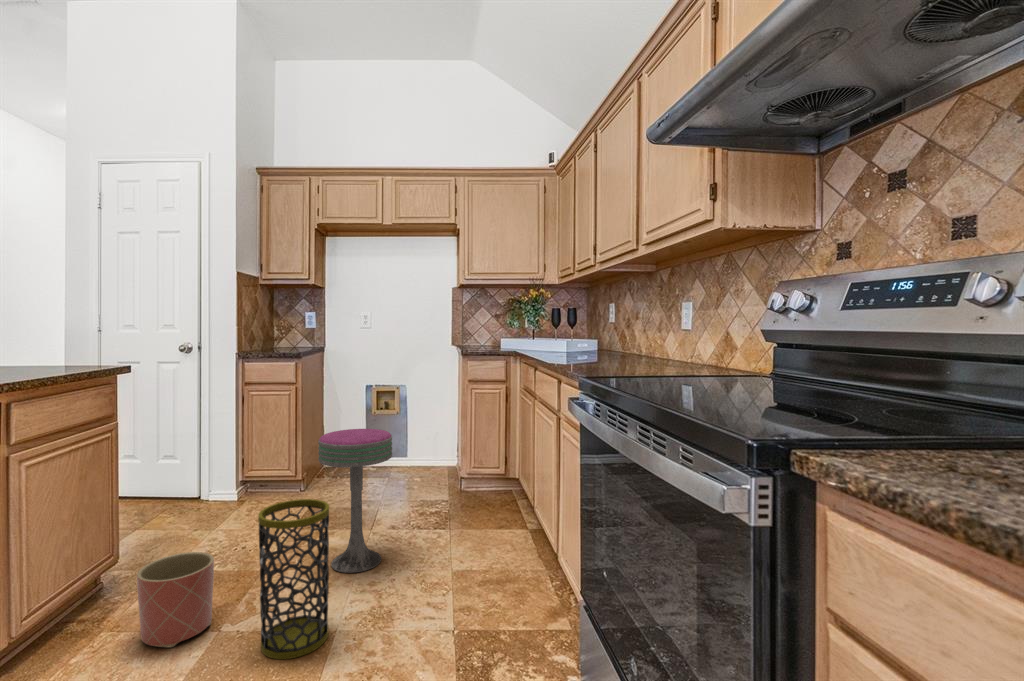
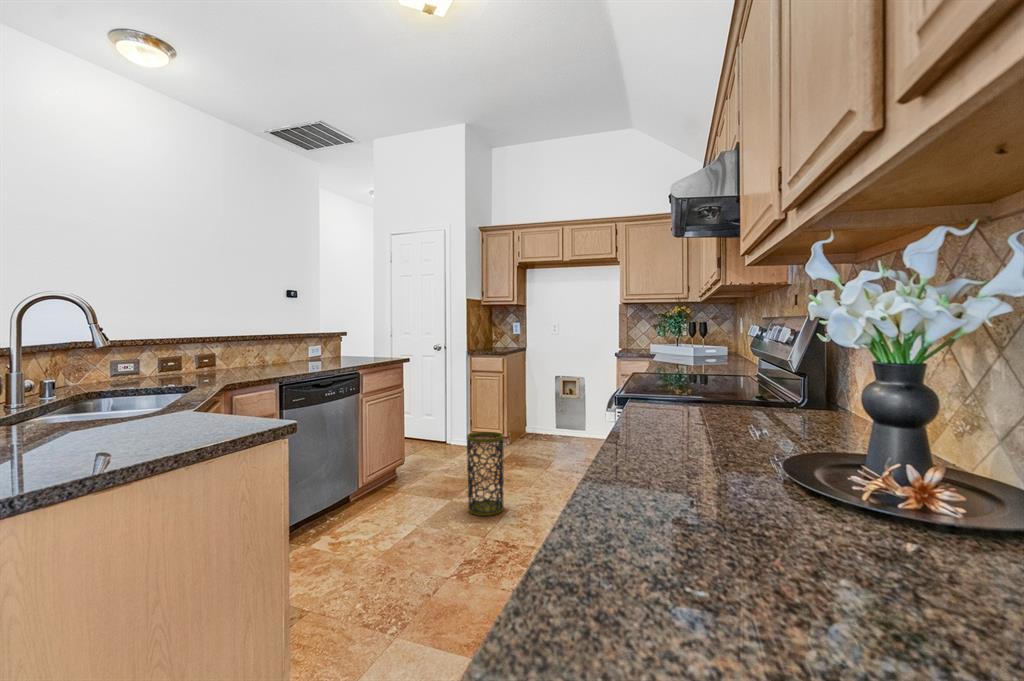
bar stool: present [318,429,392,573] -> none [506,399,551,488]
planter: present [137,552,214,648] -> none [413,458,448,503]

